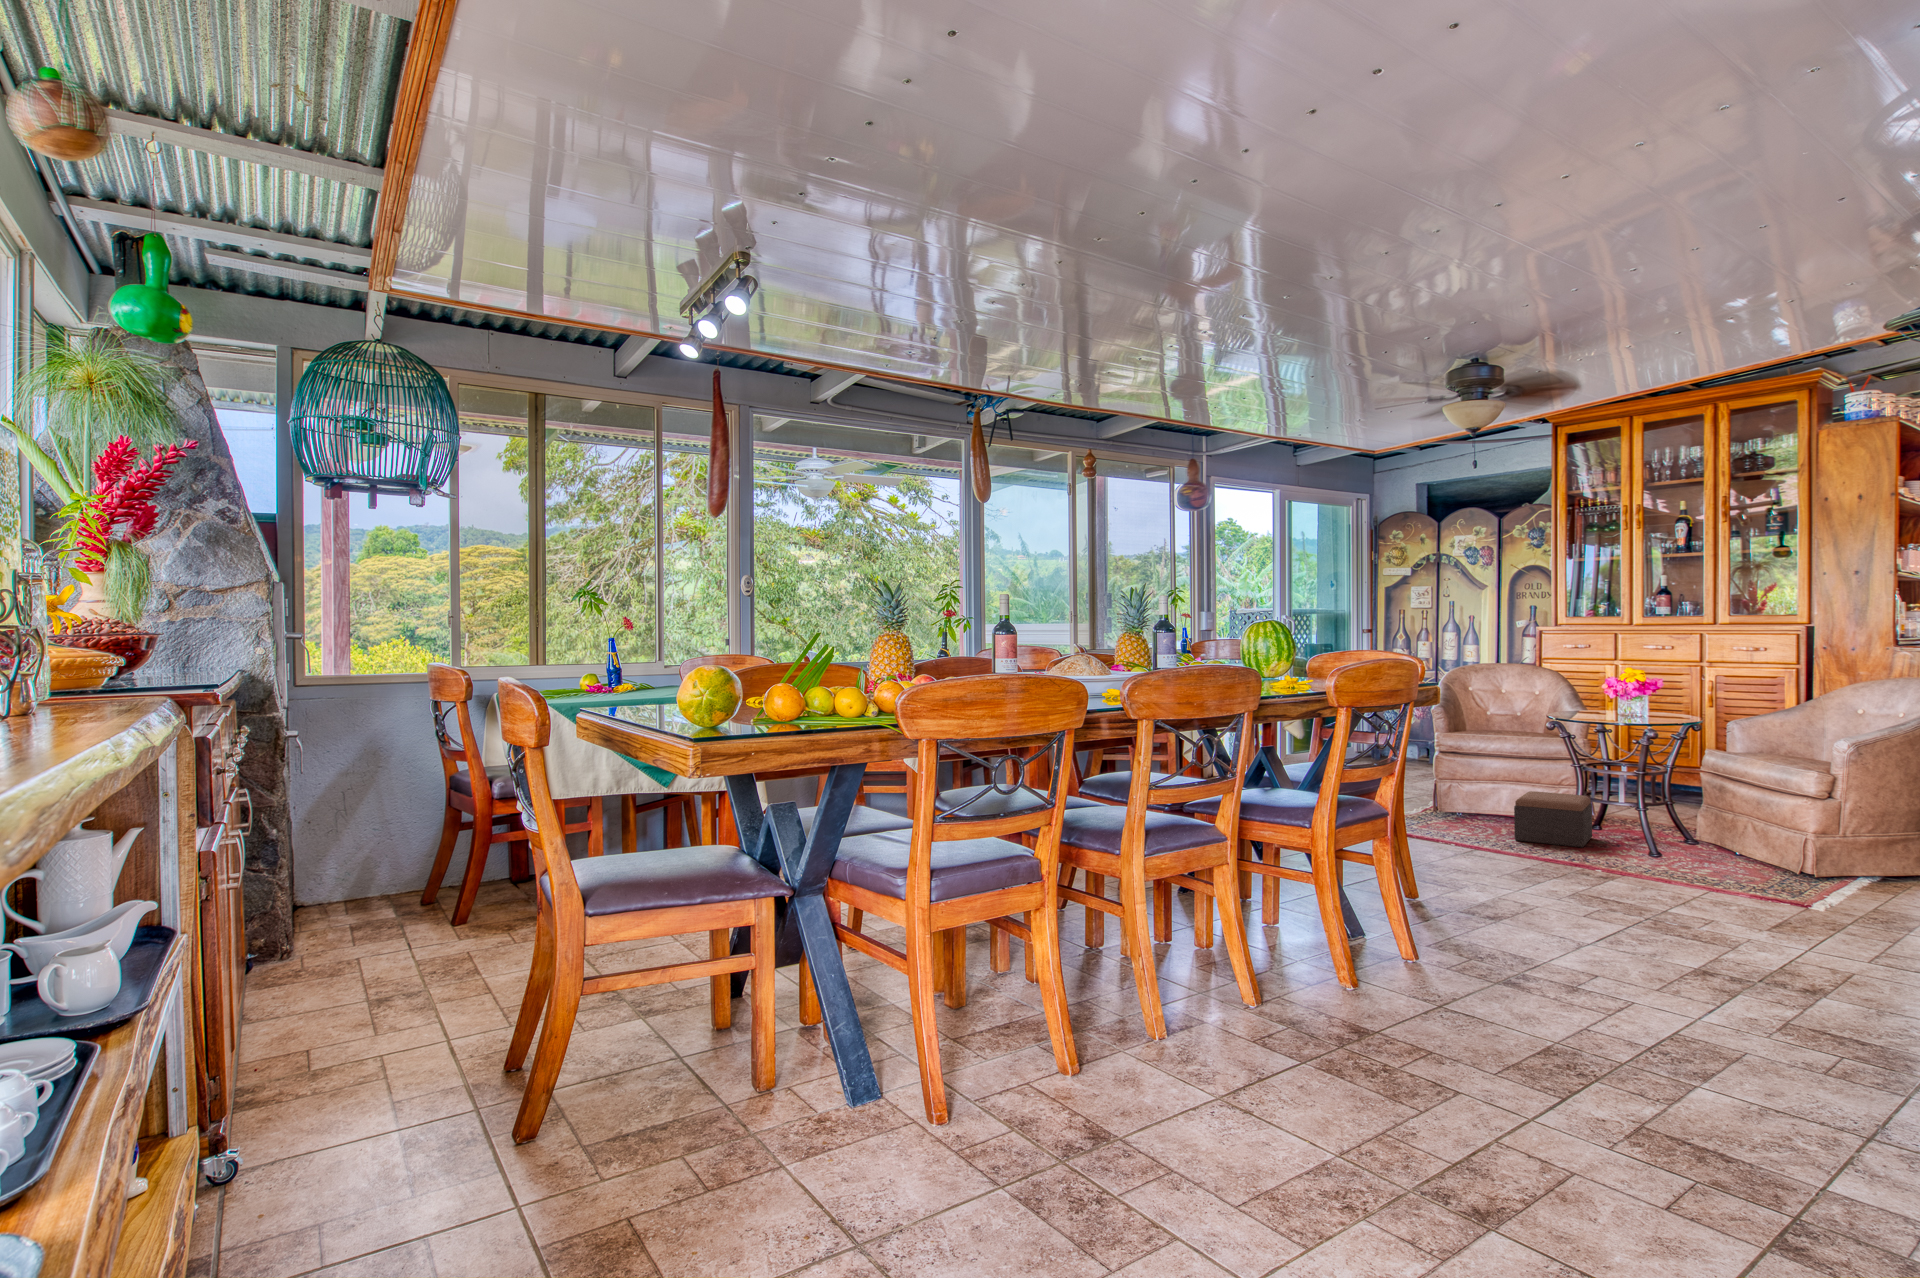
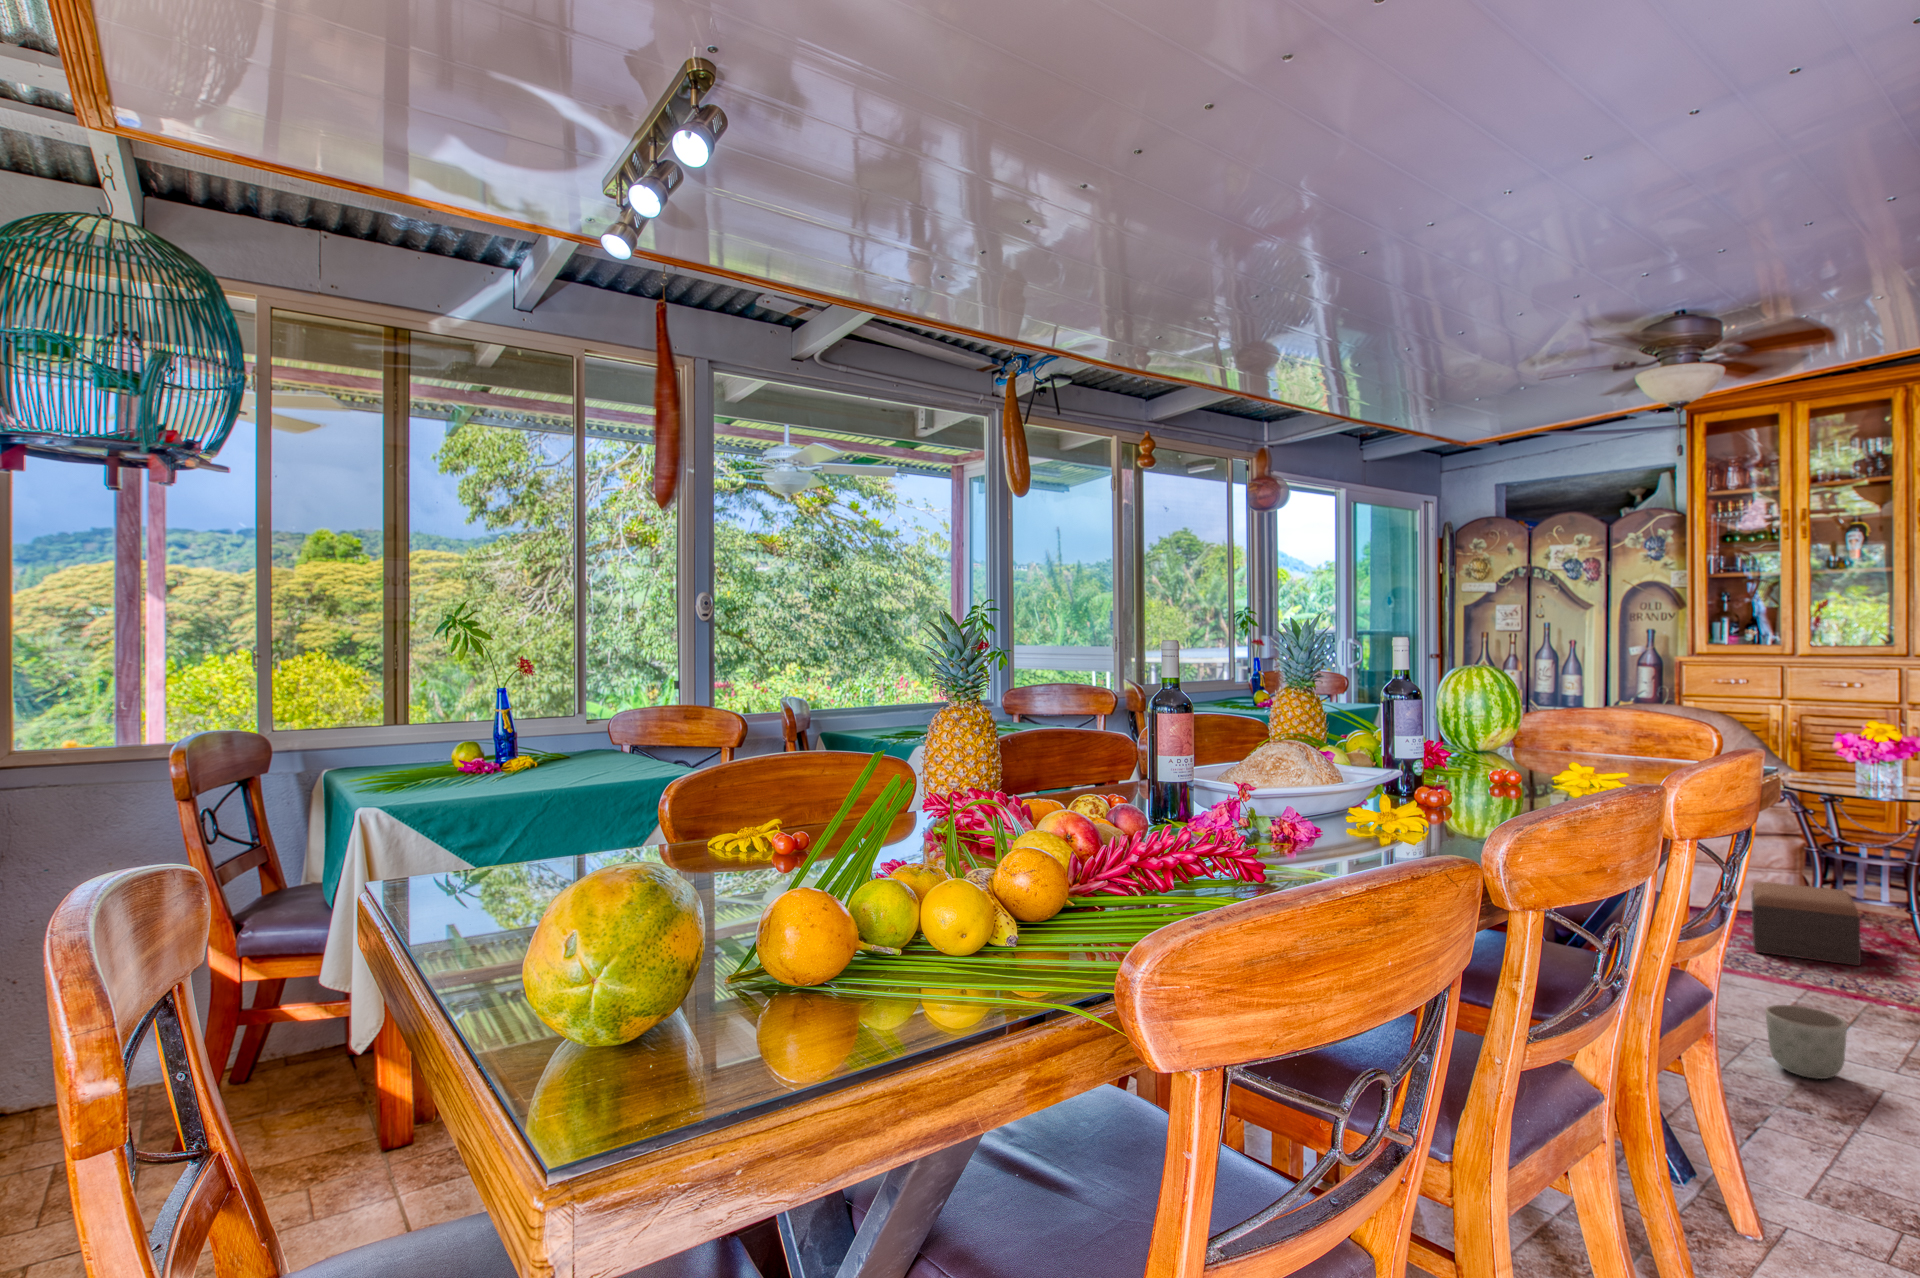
planter: none [1451,852,1498,897] -> present [1765,1005,1847,1079]

